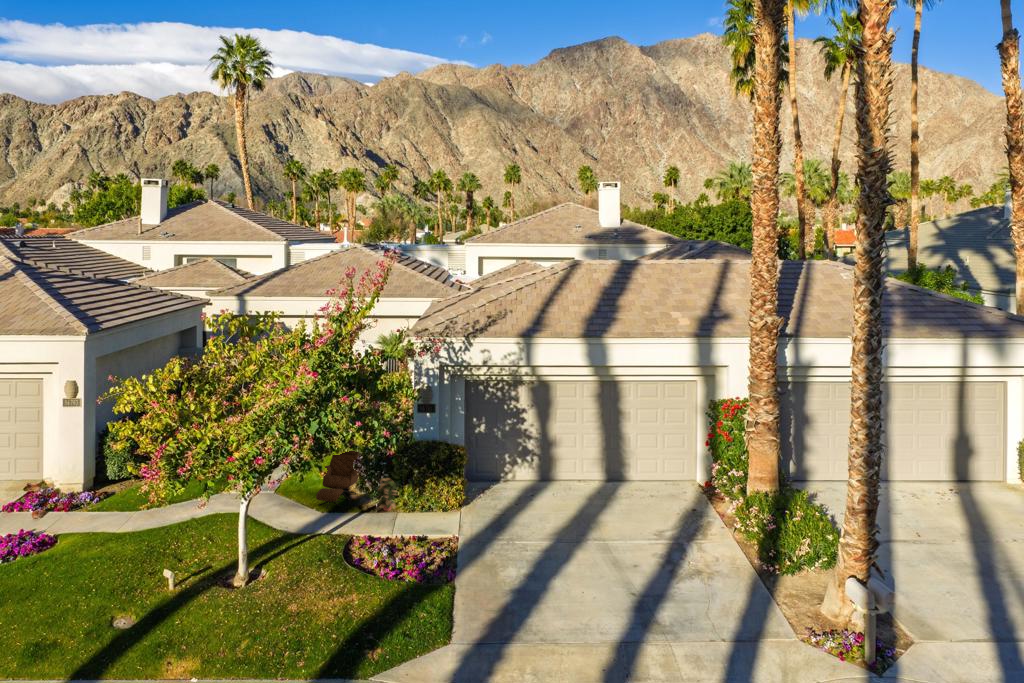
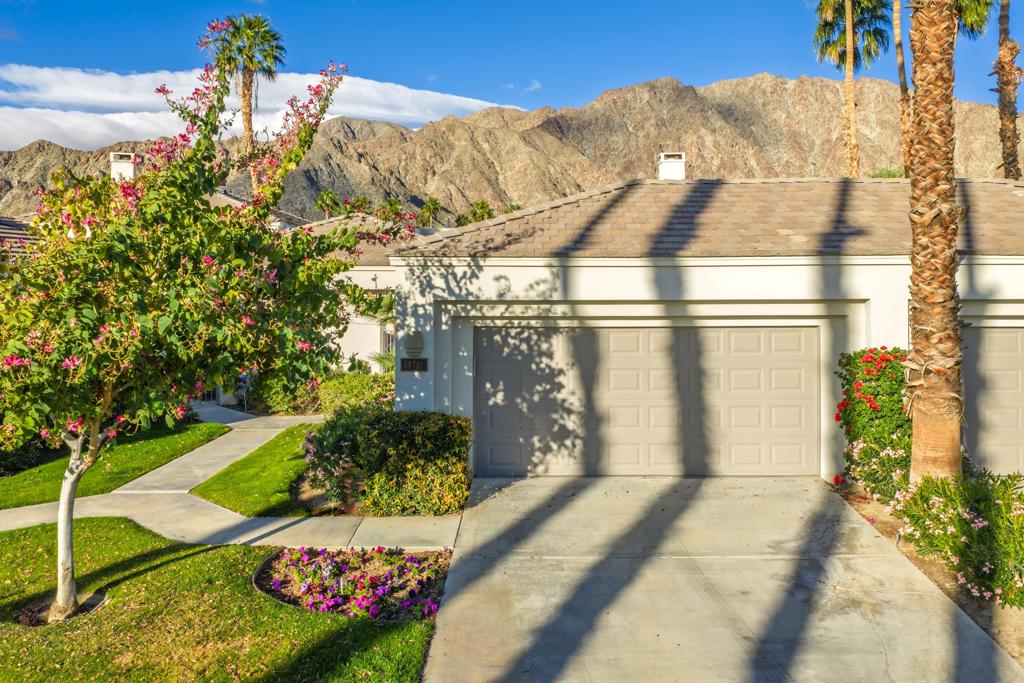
lounge chair: present [316,451,359,509] -> none [245,418,318,510]

